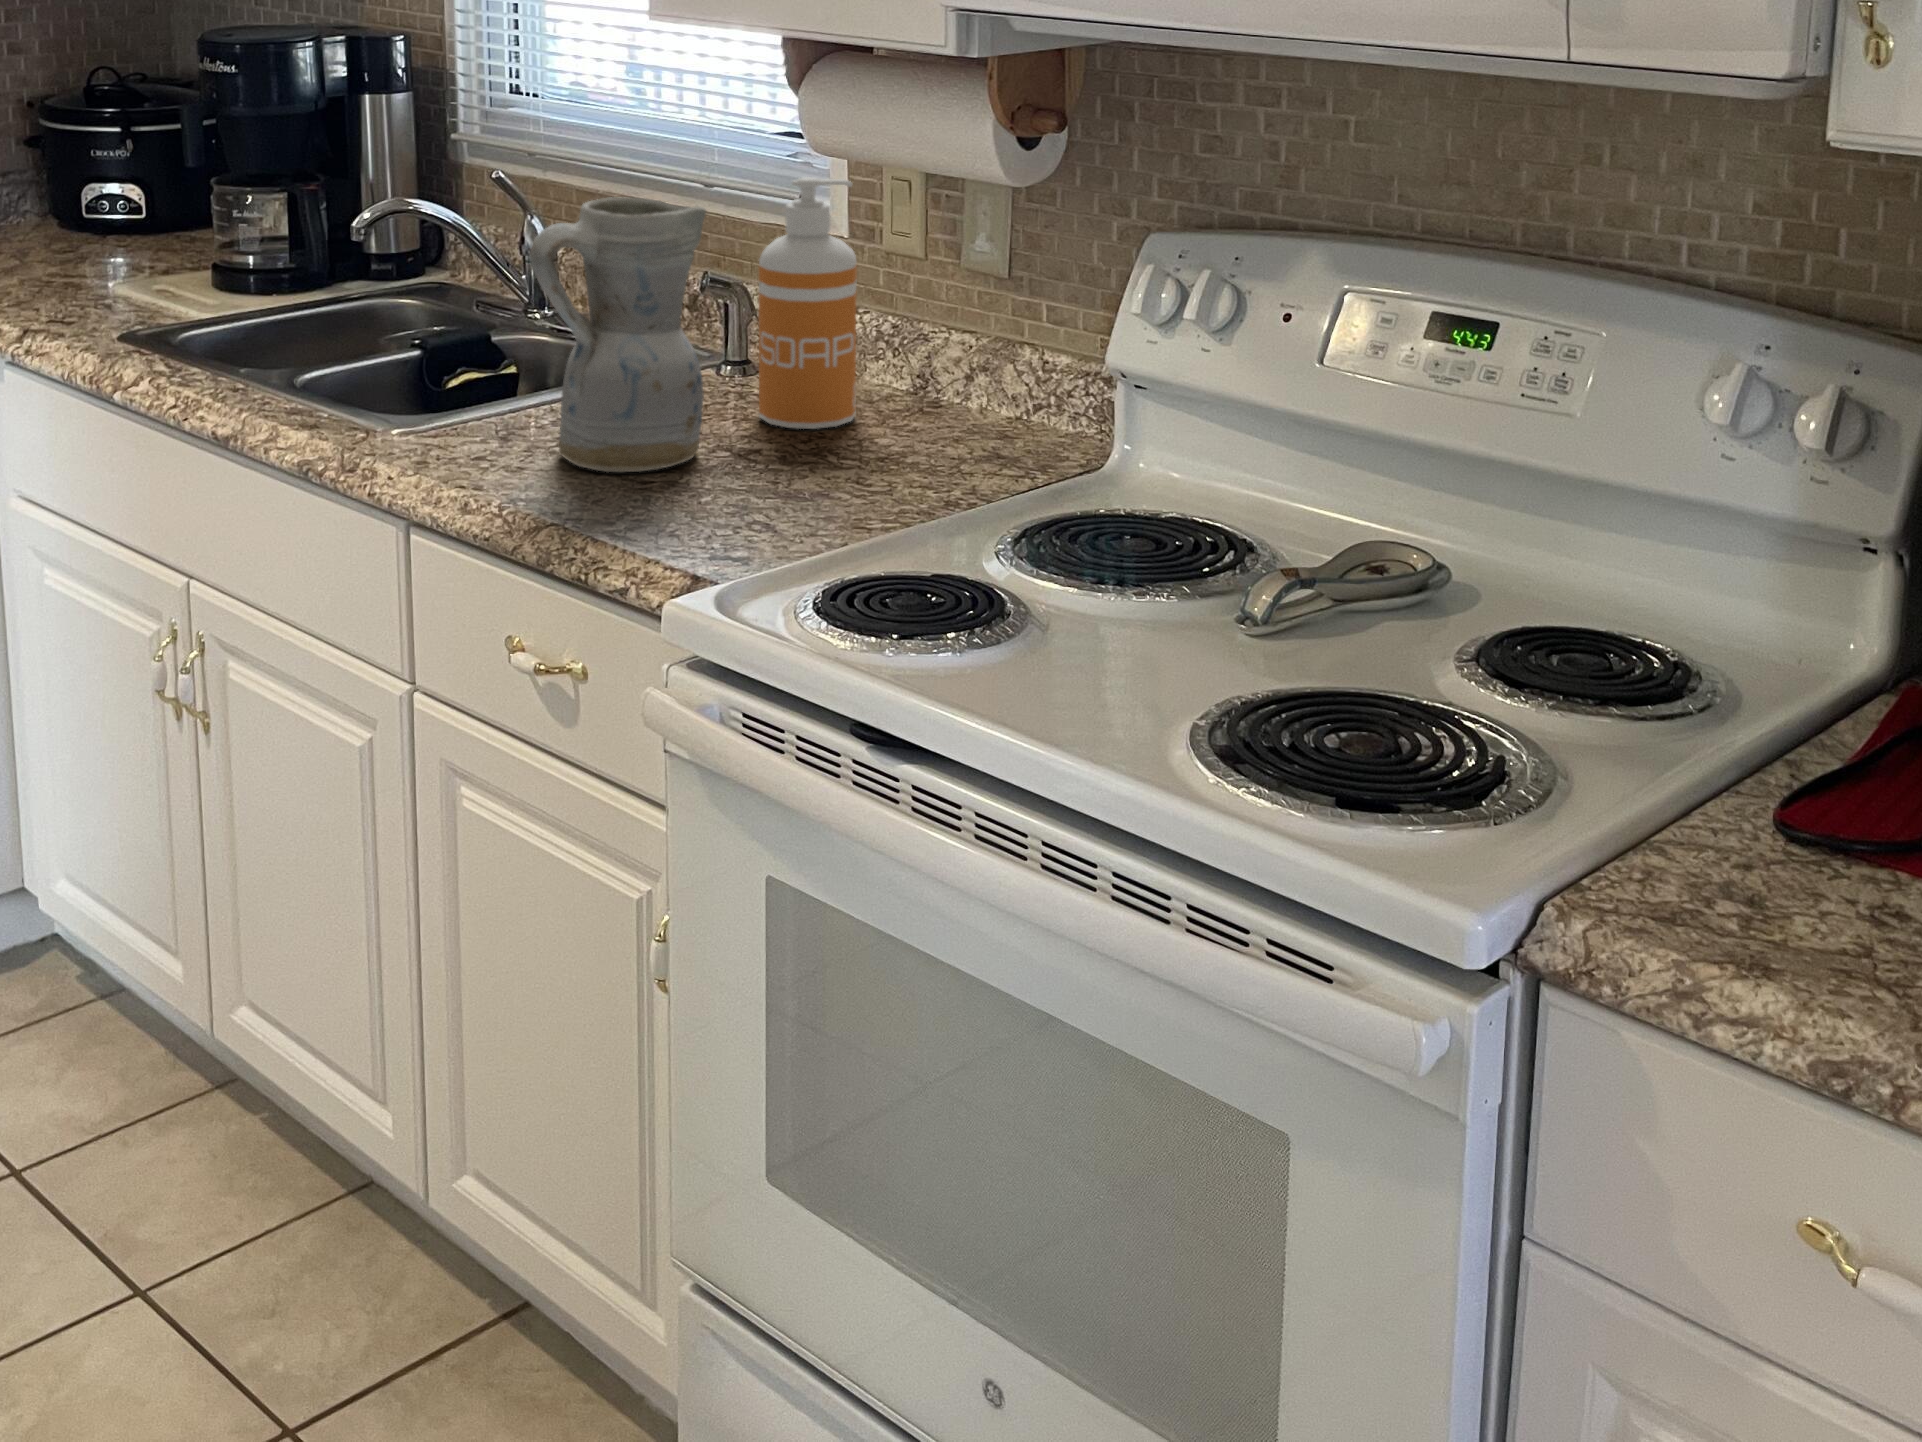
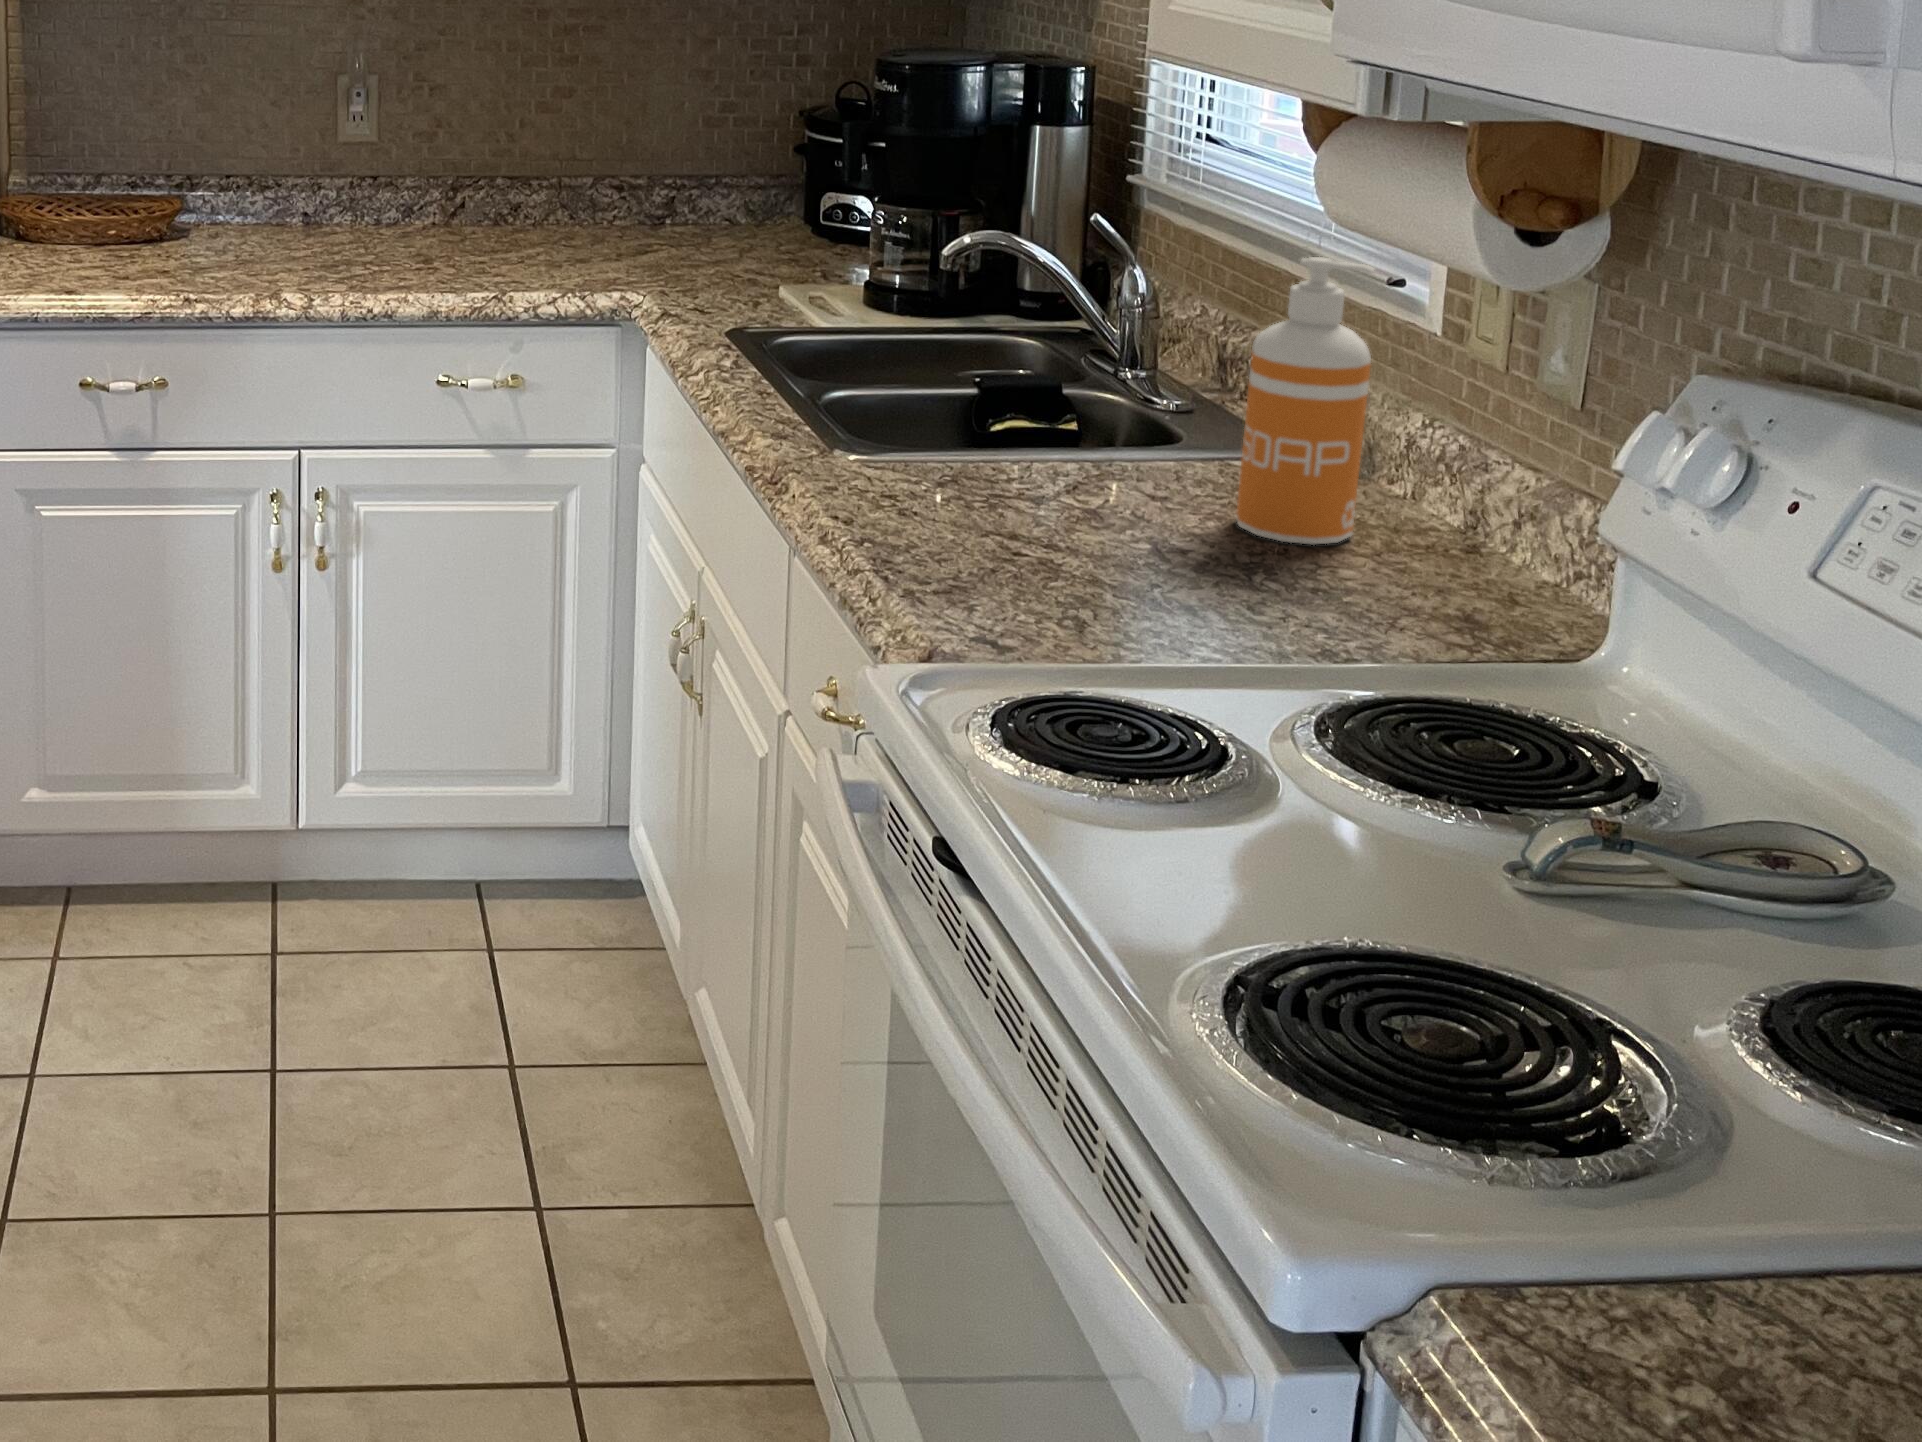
ceramic pitcher: present [530,197,706,472] -> none [948,250,1153,546]

